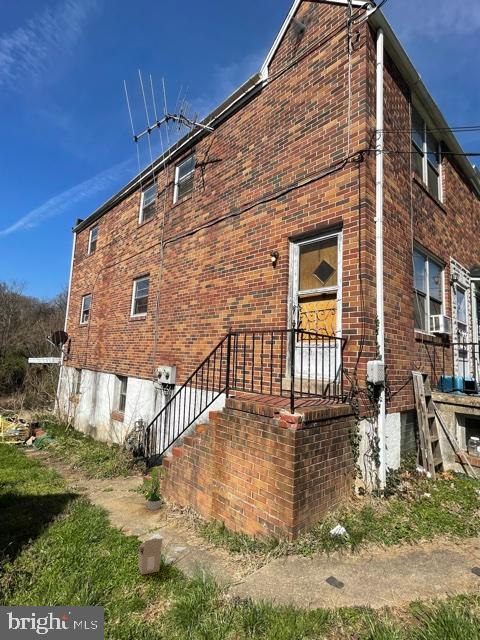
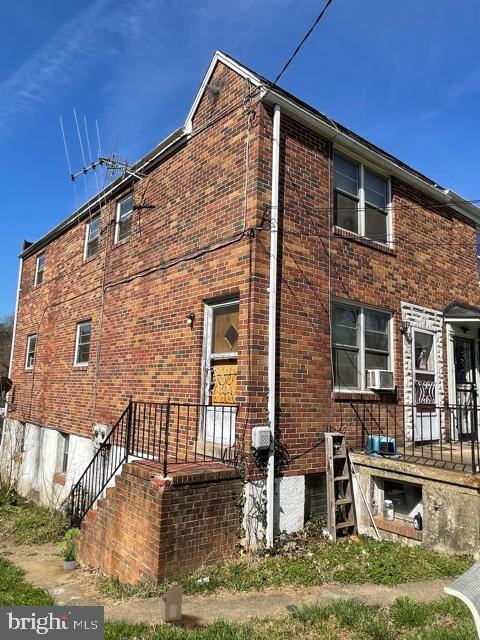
cardboard box: present [138,538,164,575] -> present [161,587,185,621]

